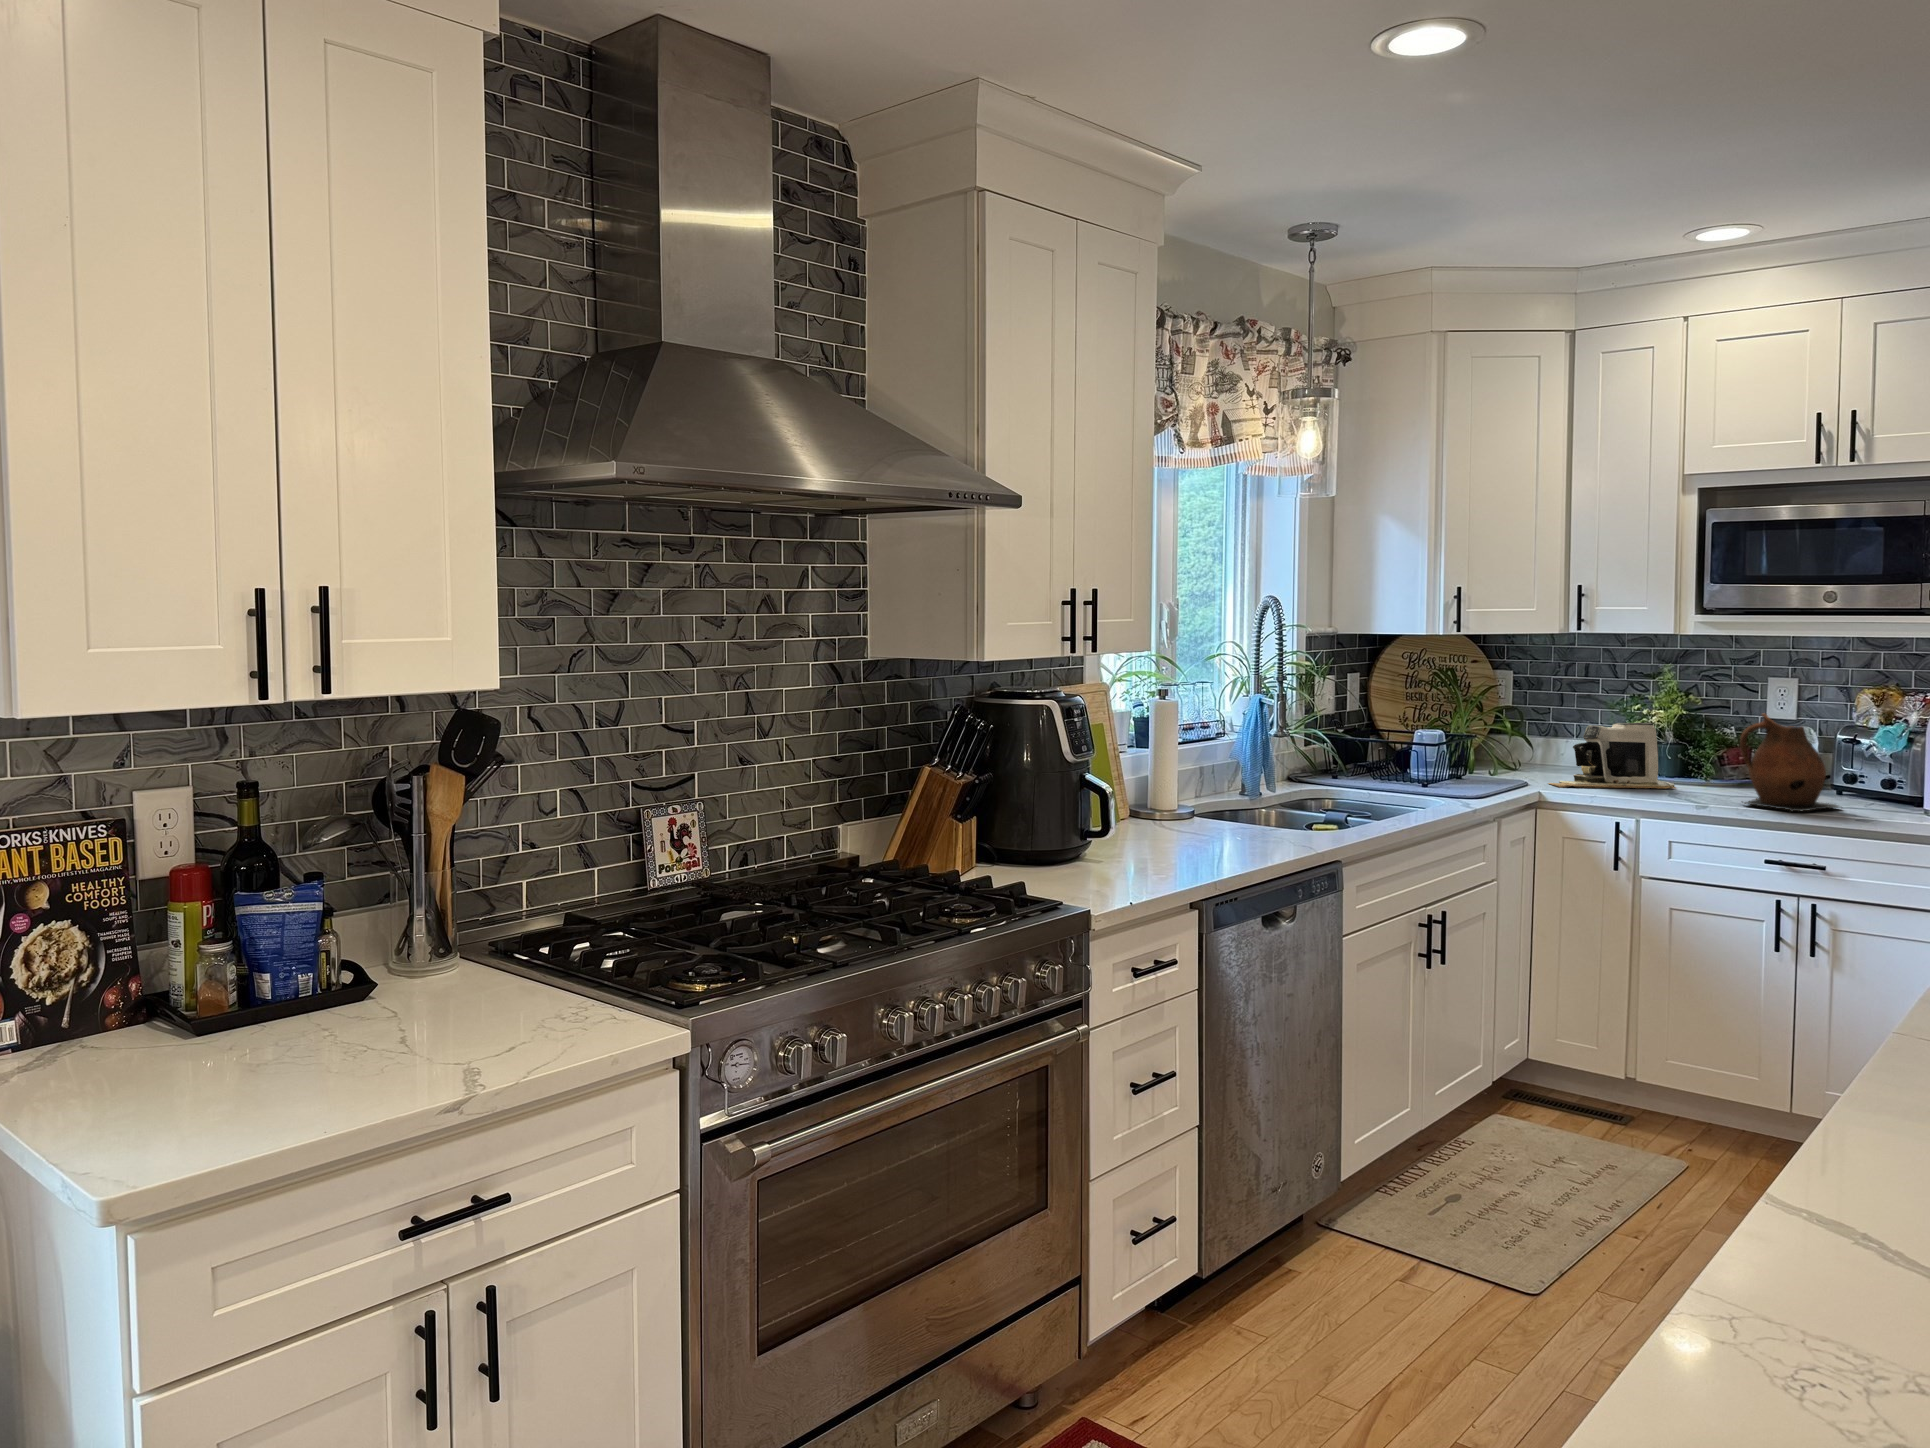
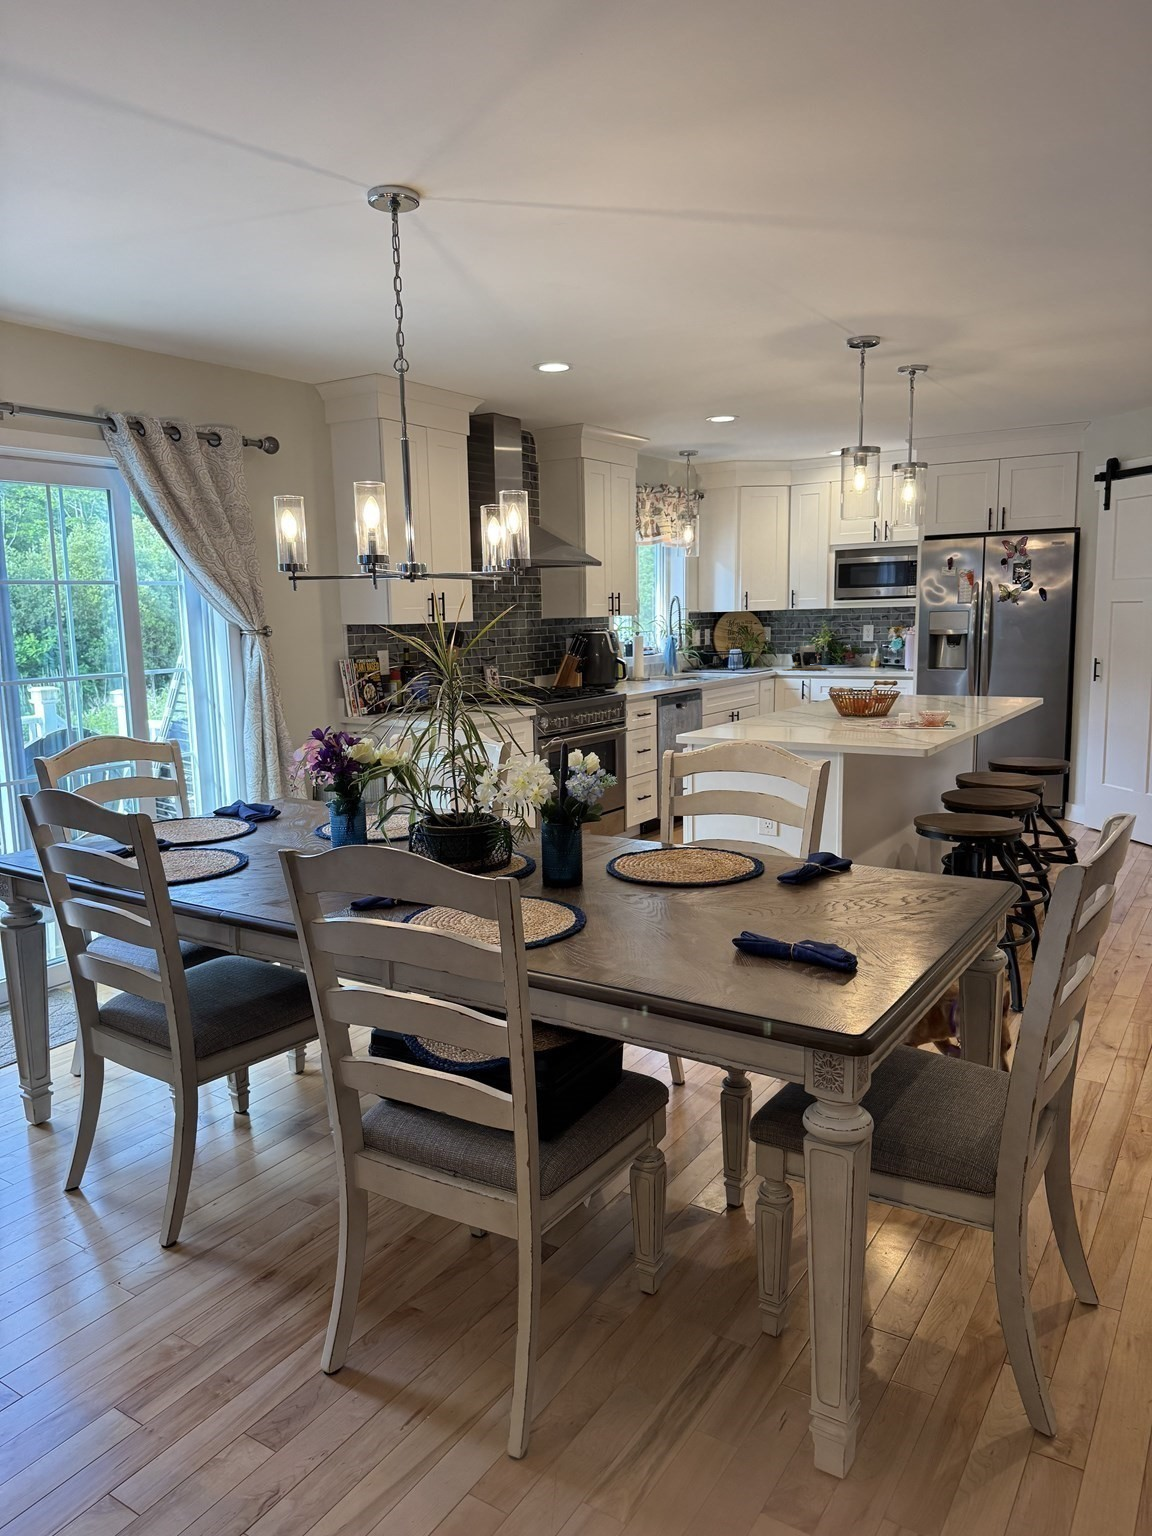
ceramic pitcher: present [1740,714,1839,812] -> none [846,638,880,673]

